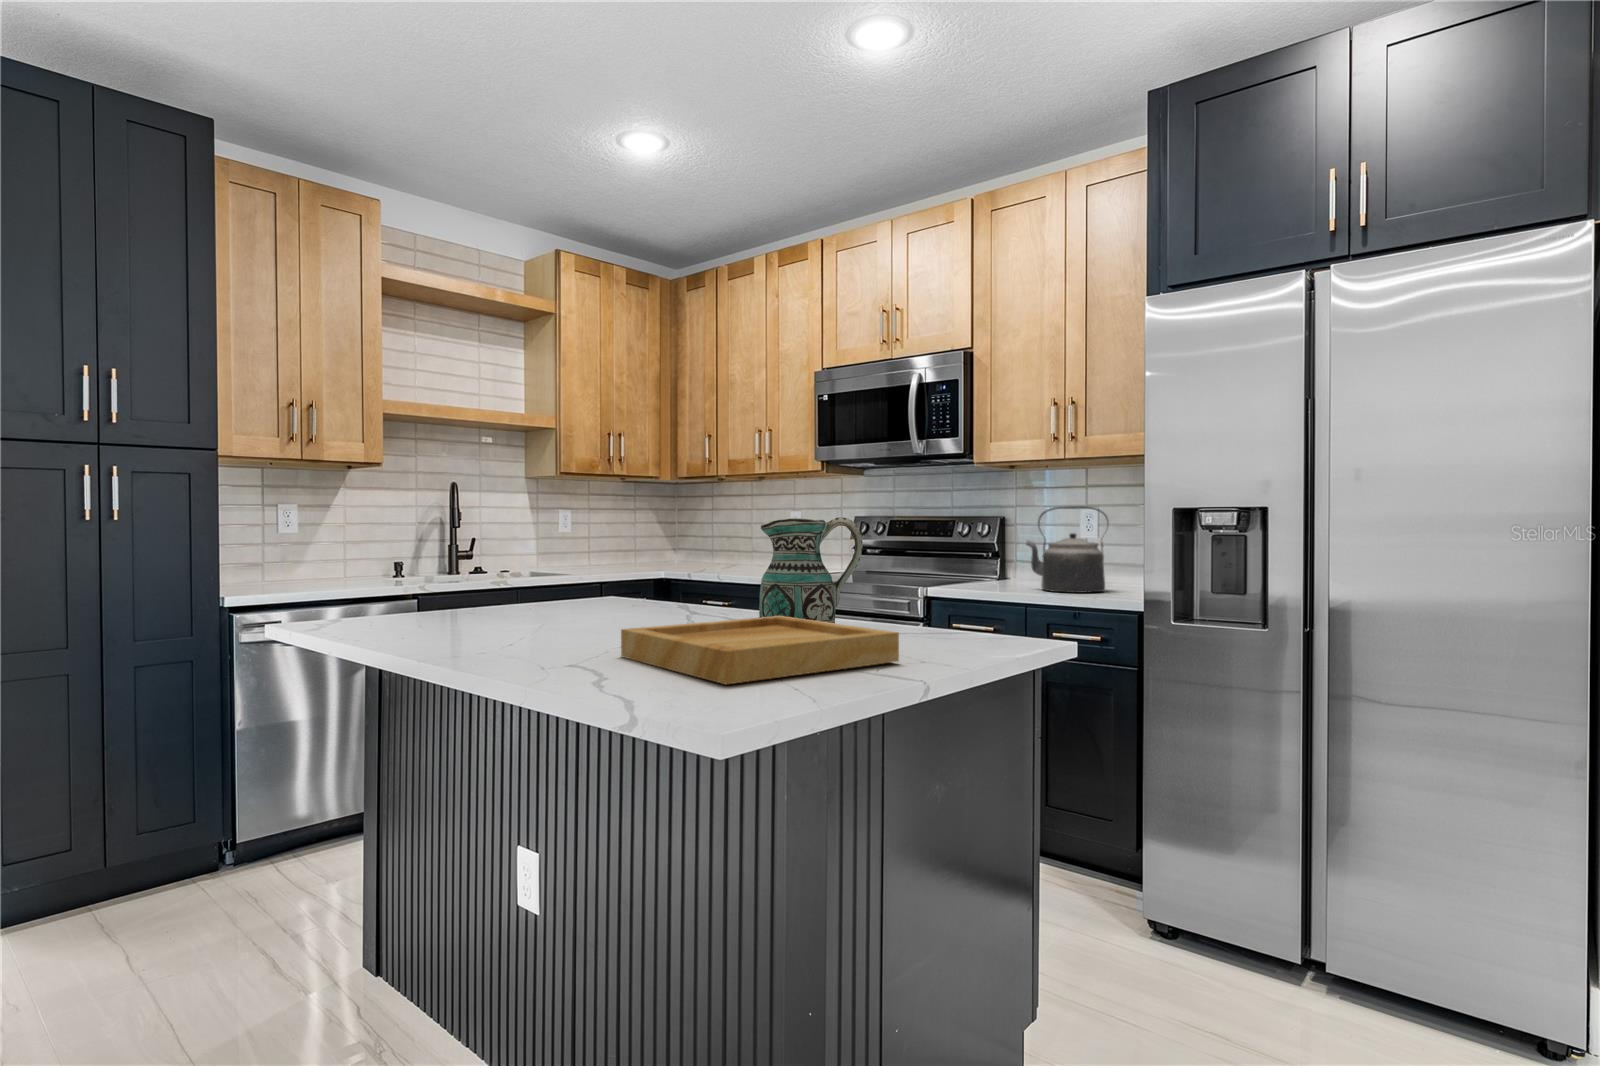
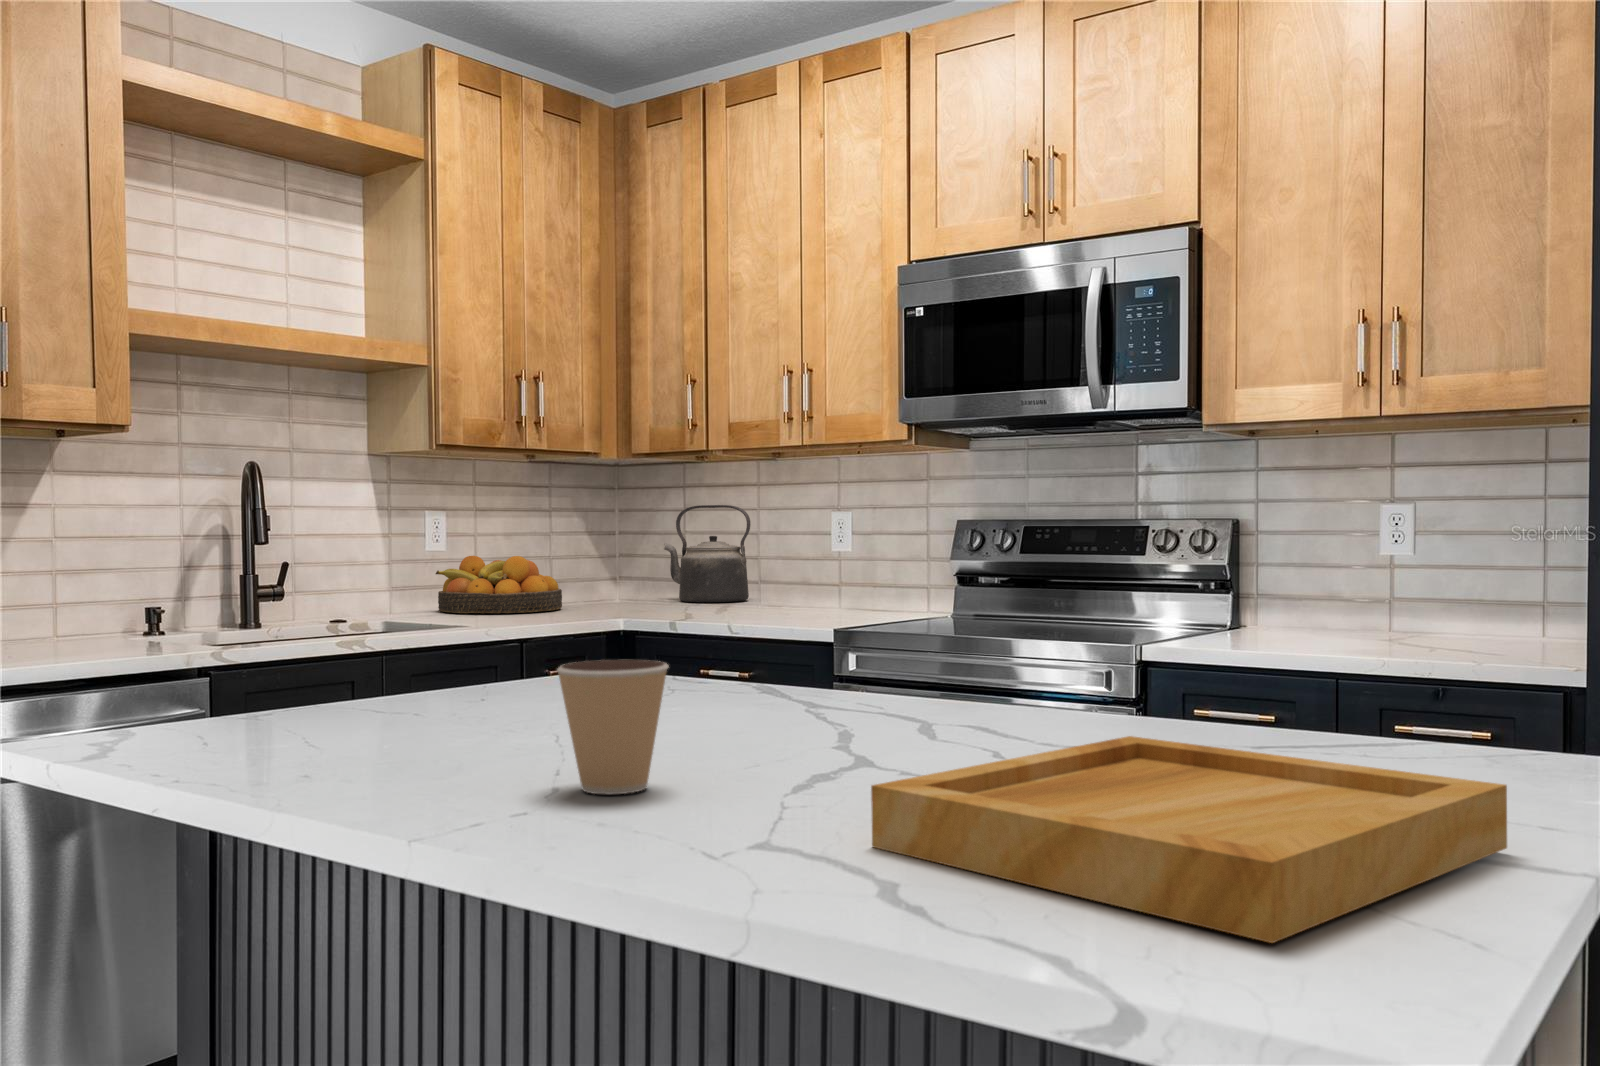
kettle: present [1026,506,1108,593] -> present [664,505,751,602]
ceramic pitcher: present [759,517,863,623] -> none [1029,527,1230,764]
fruit bowl: none [563,536,636,568] -> present [436,556,562,613]
coffee cup: none [512,578,567,639] -> present [557,660,669,794]

